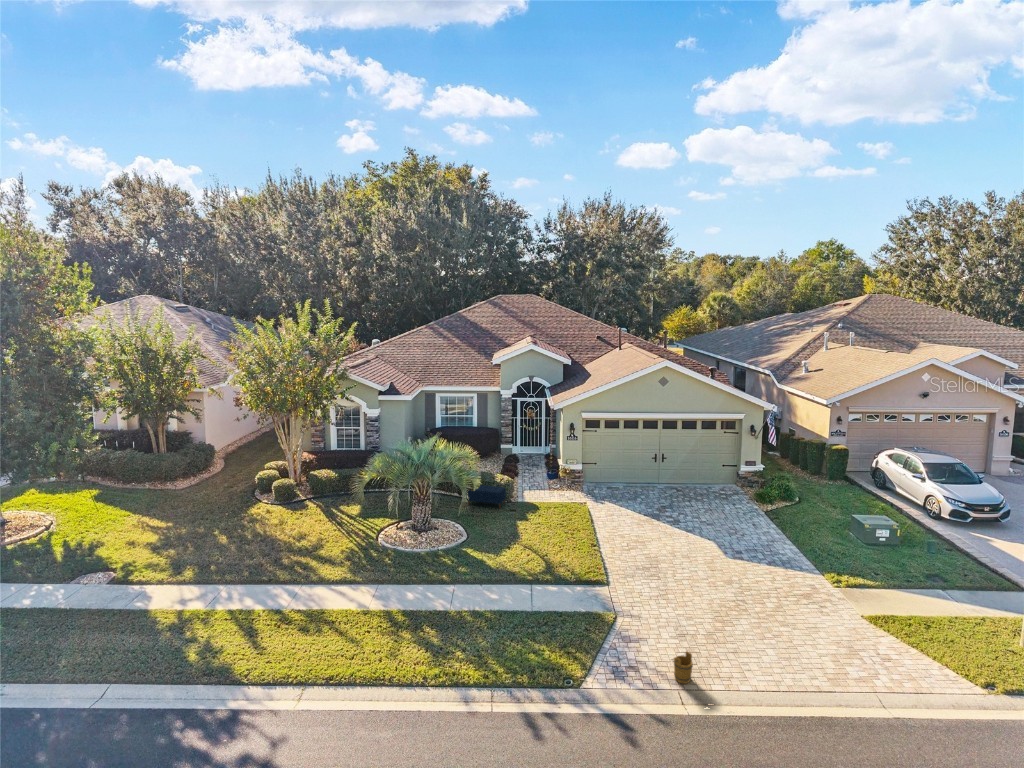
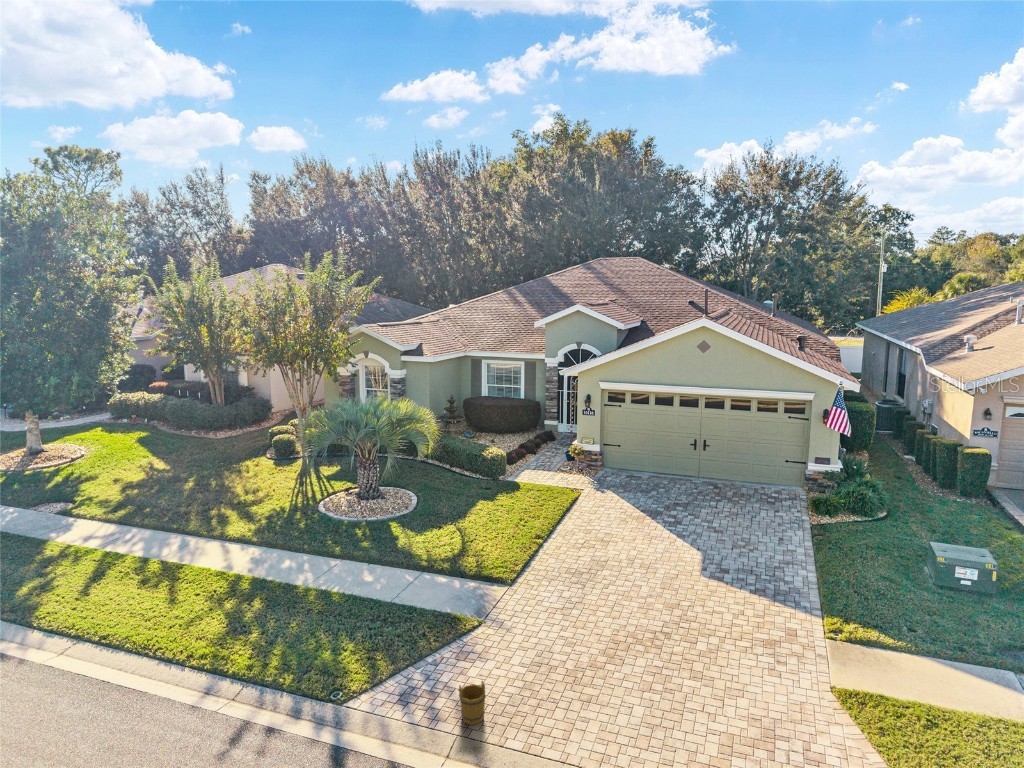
bench: present [468,485,506,509] -> none [446,456,490,485]

